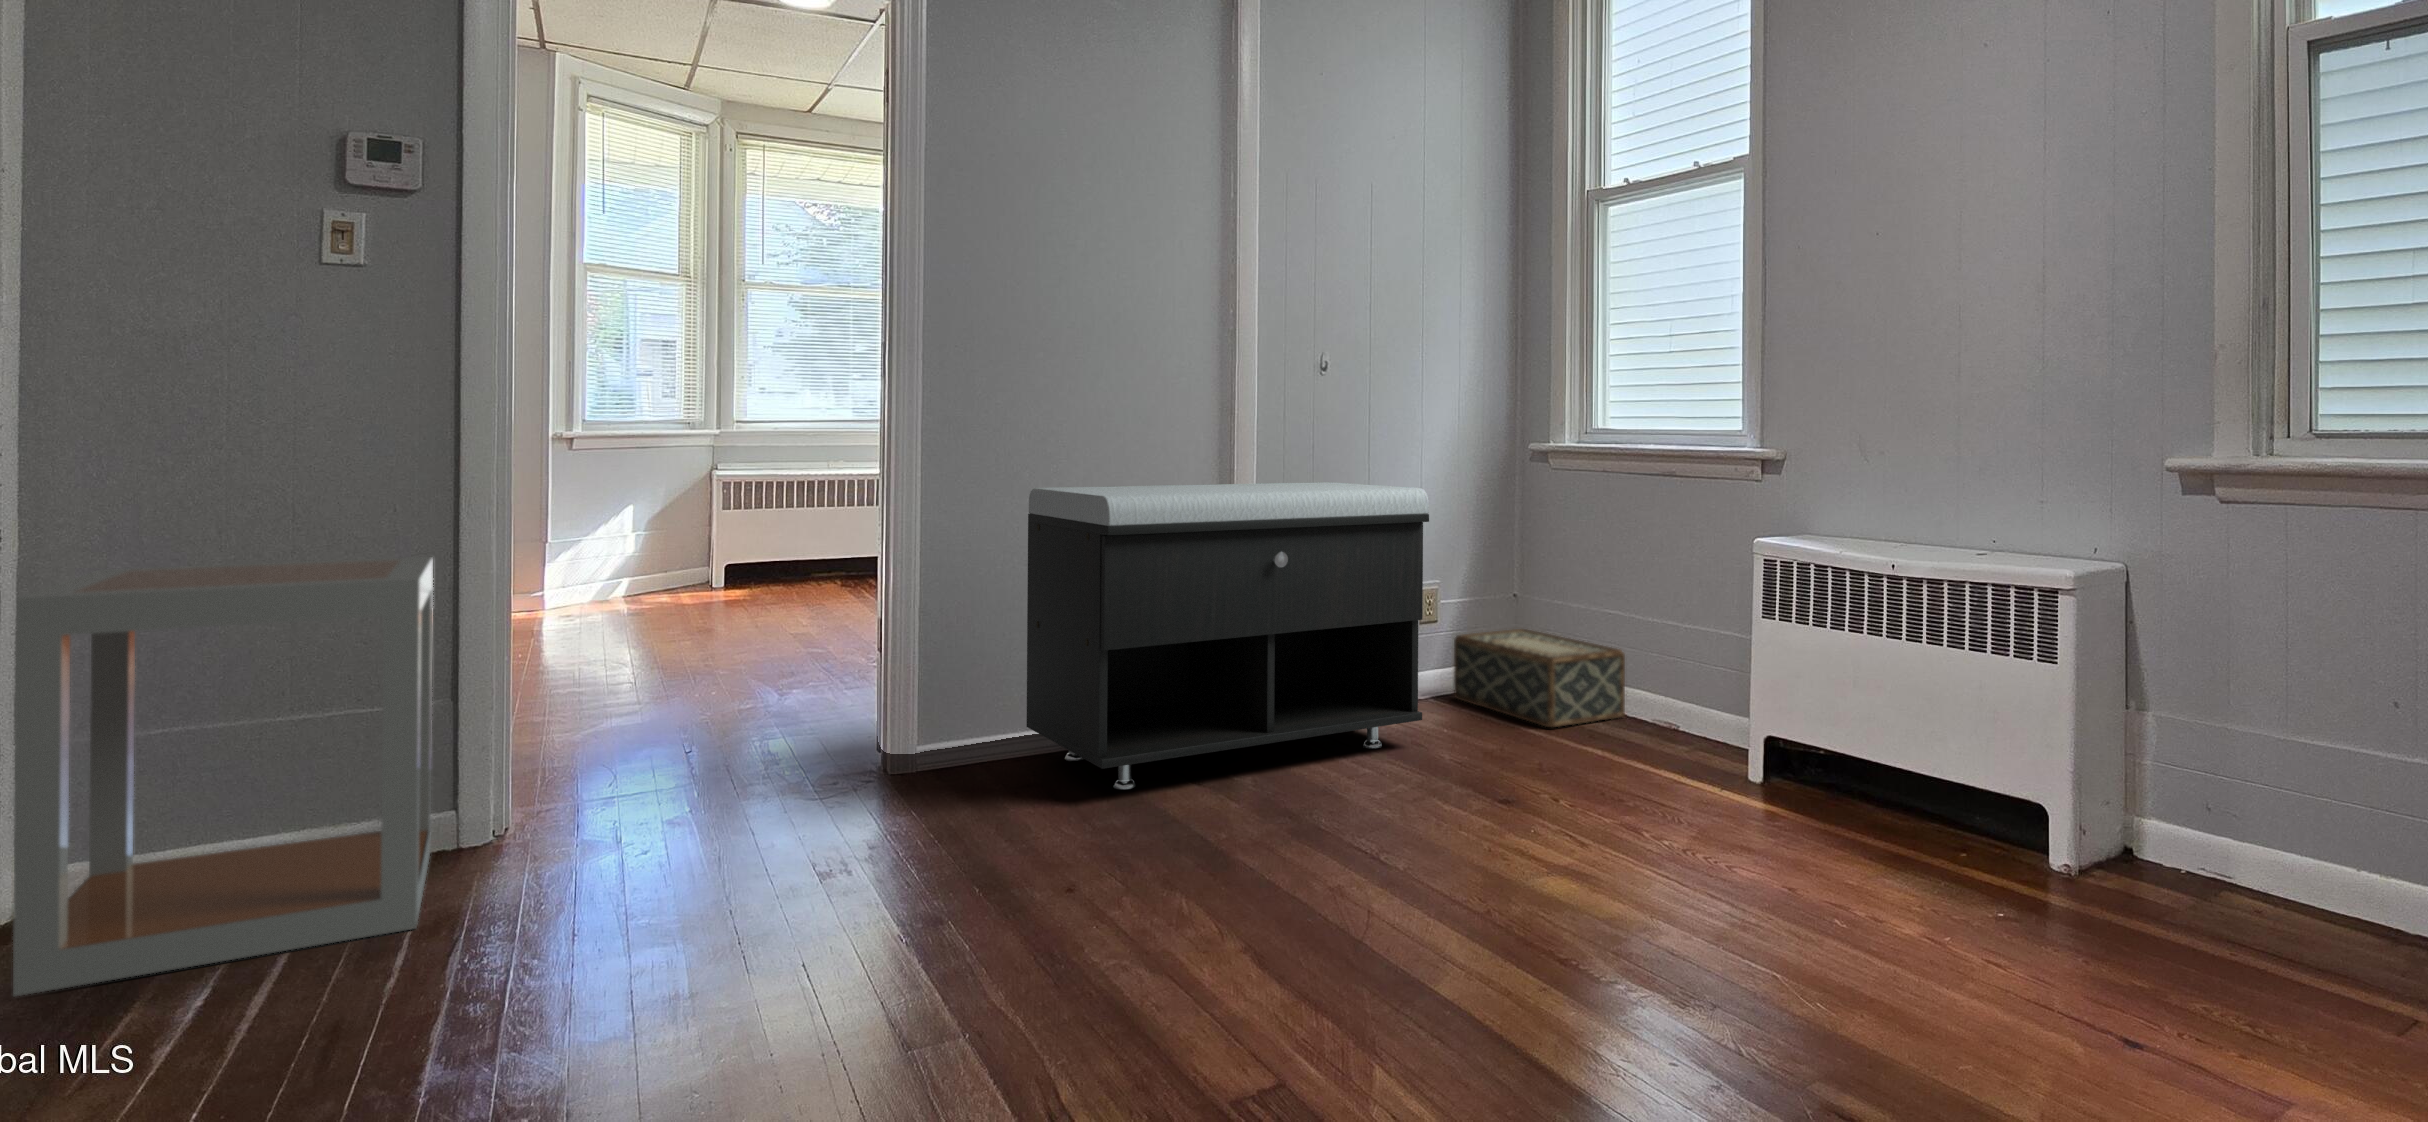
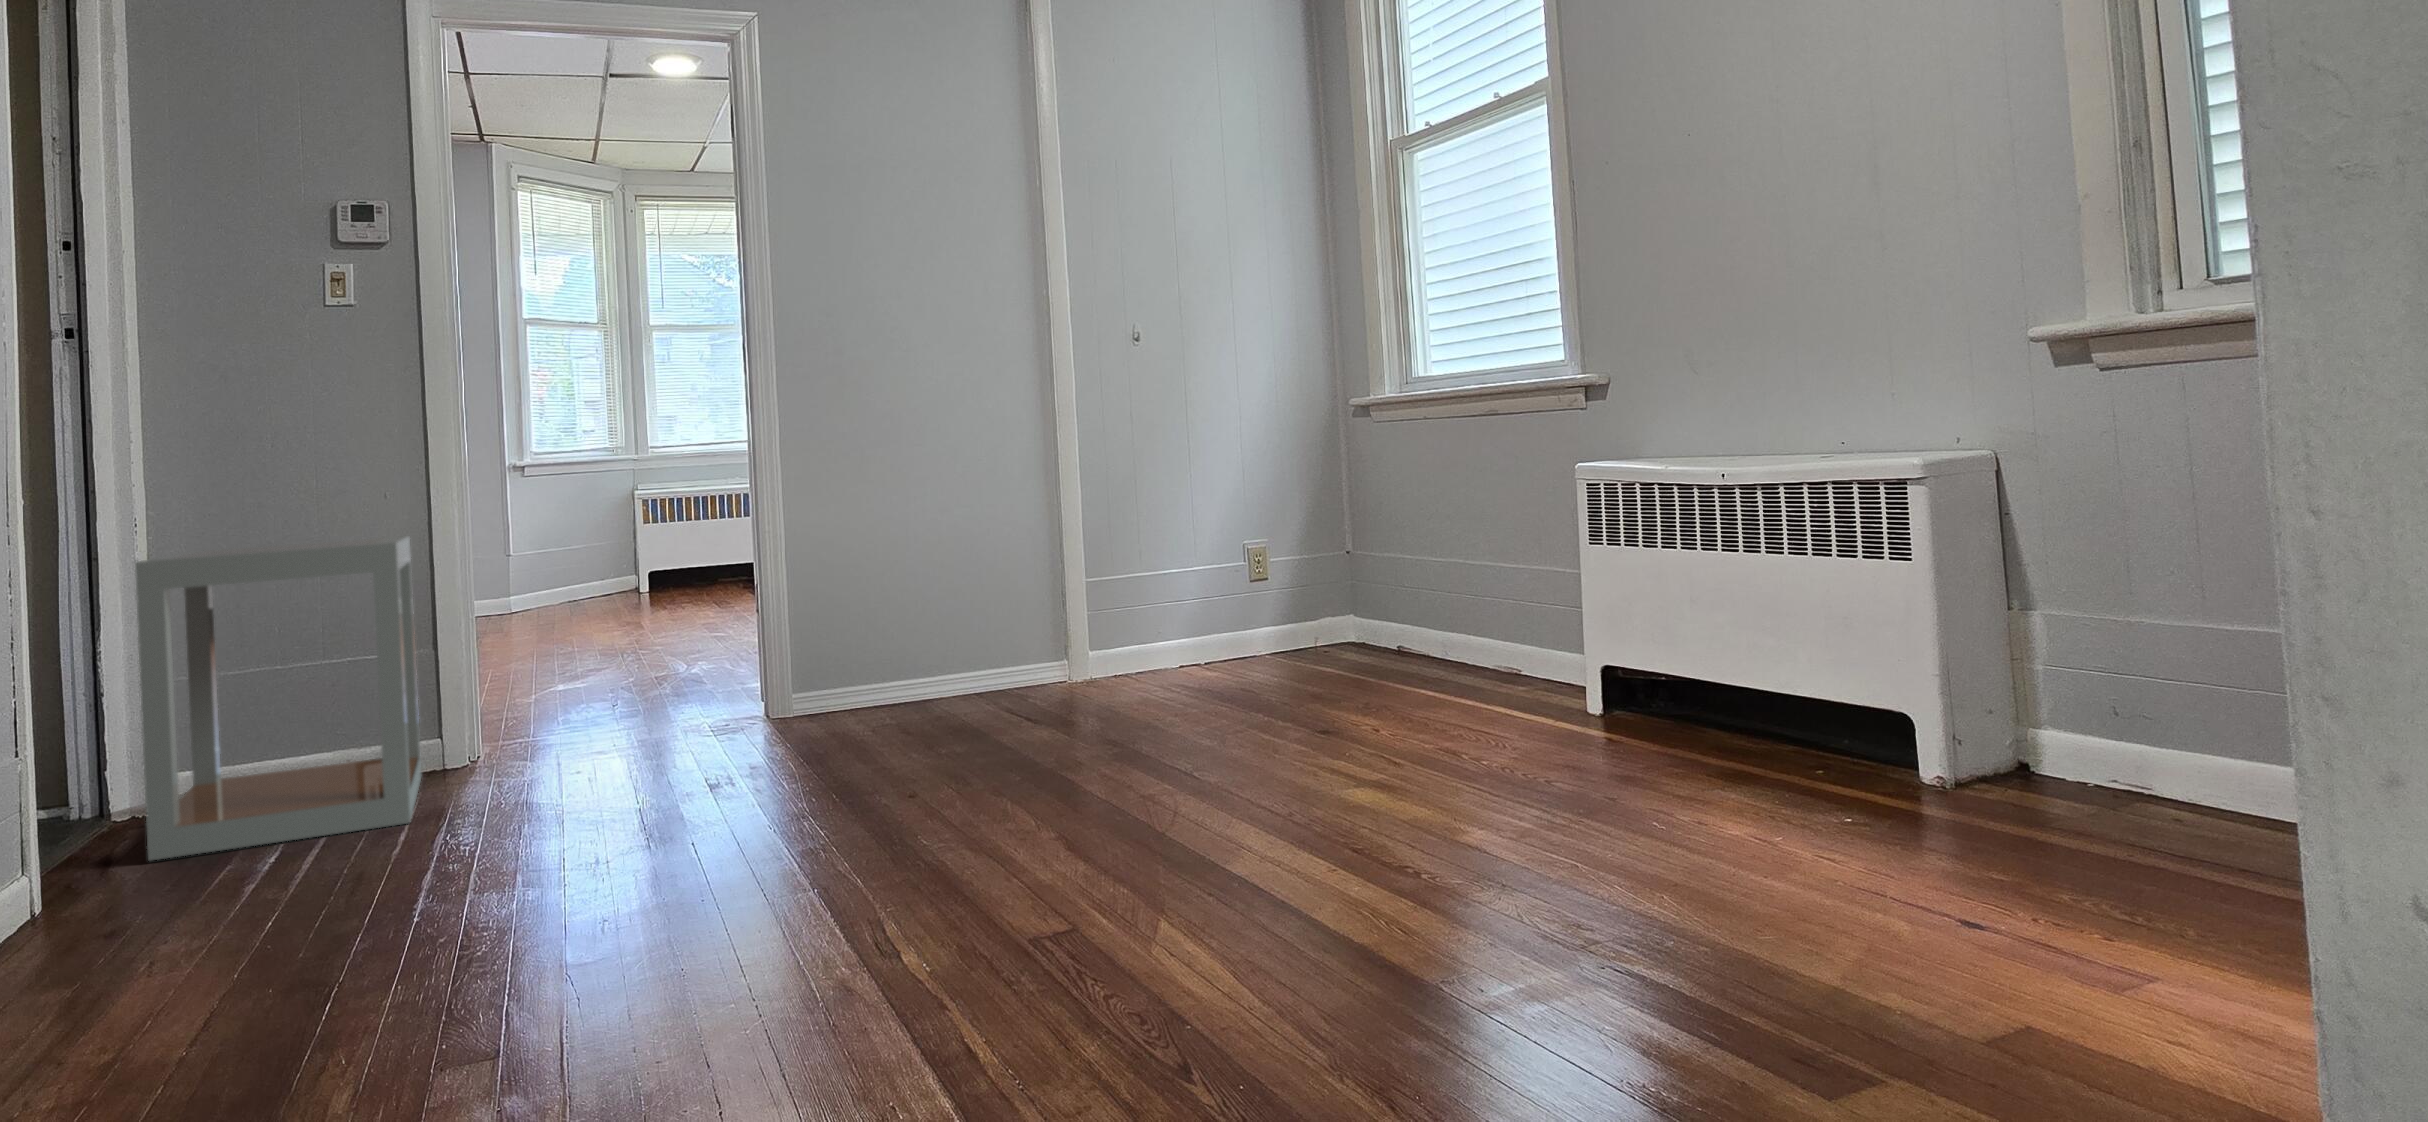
storage bench: present [1027,482,1429,790] -> none [876,441,1253,727]
woven basket: present [1454,629,1625,727] -> none [1291,583,1468,673]

